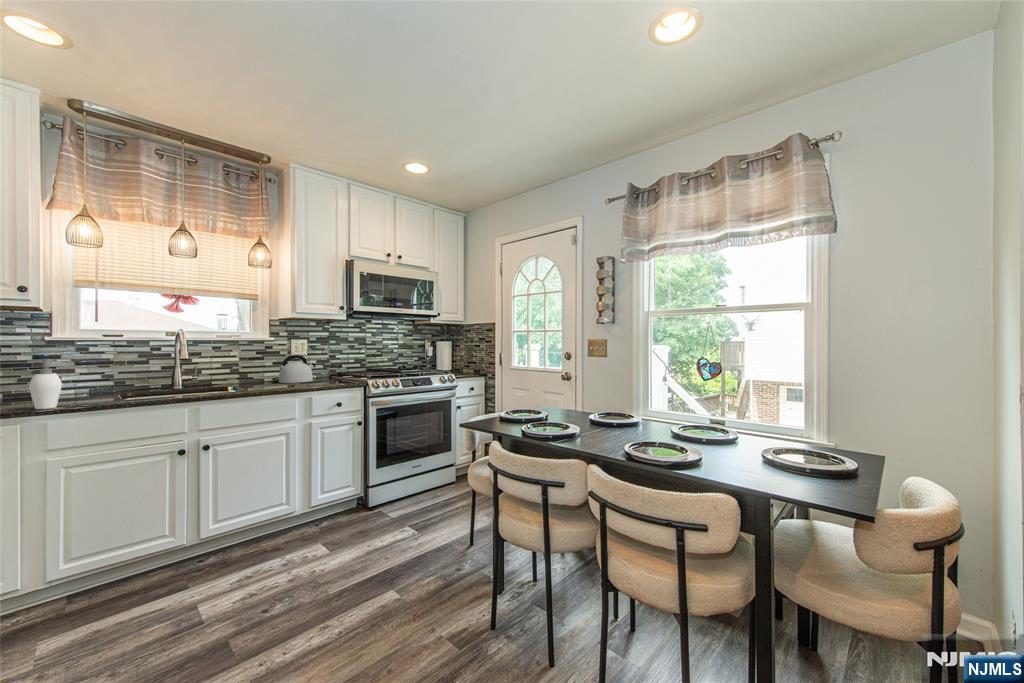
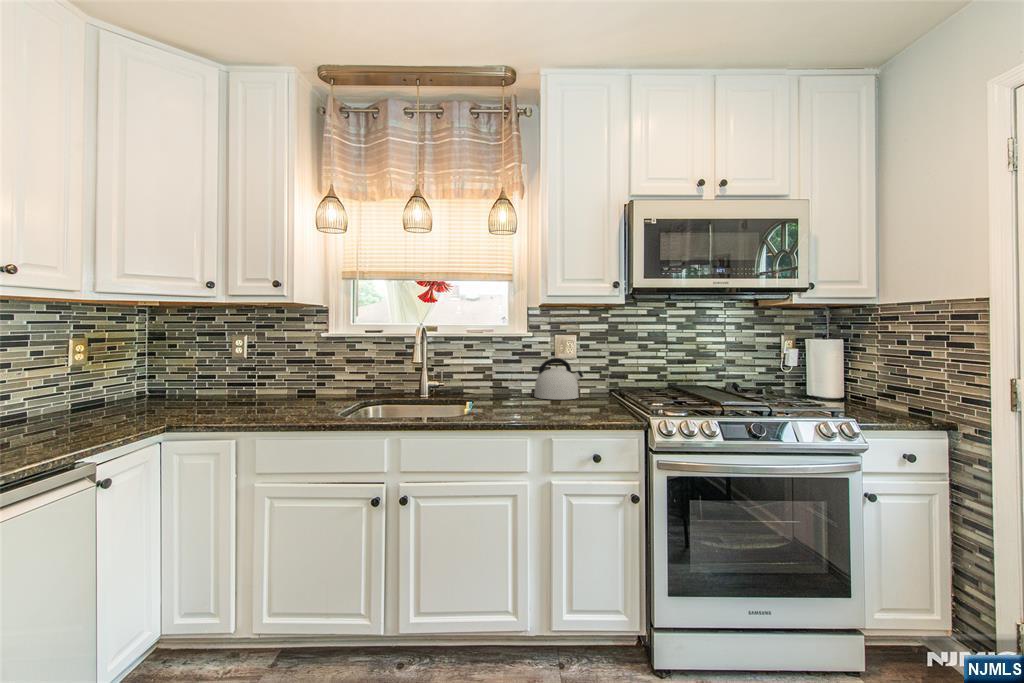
soap dispenser: present [29,360,62,409] -> none [259,360,286,415]

